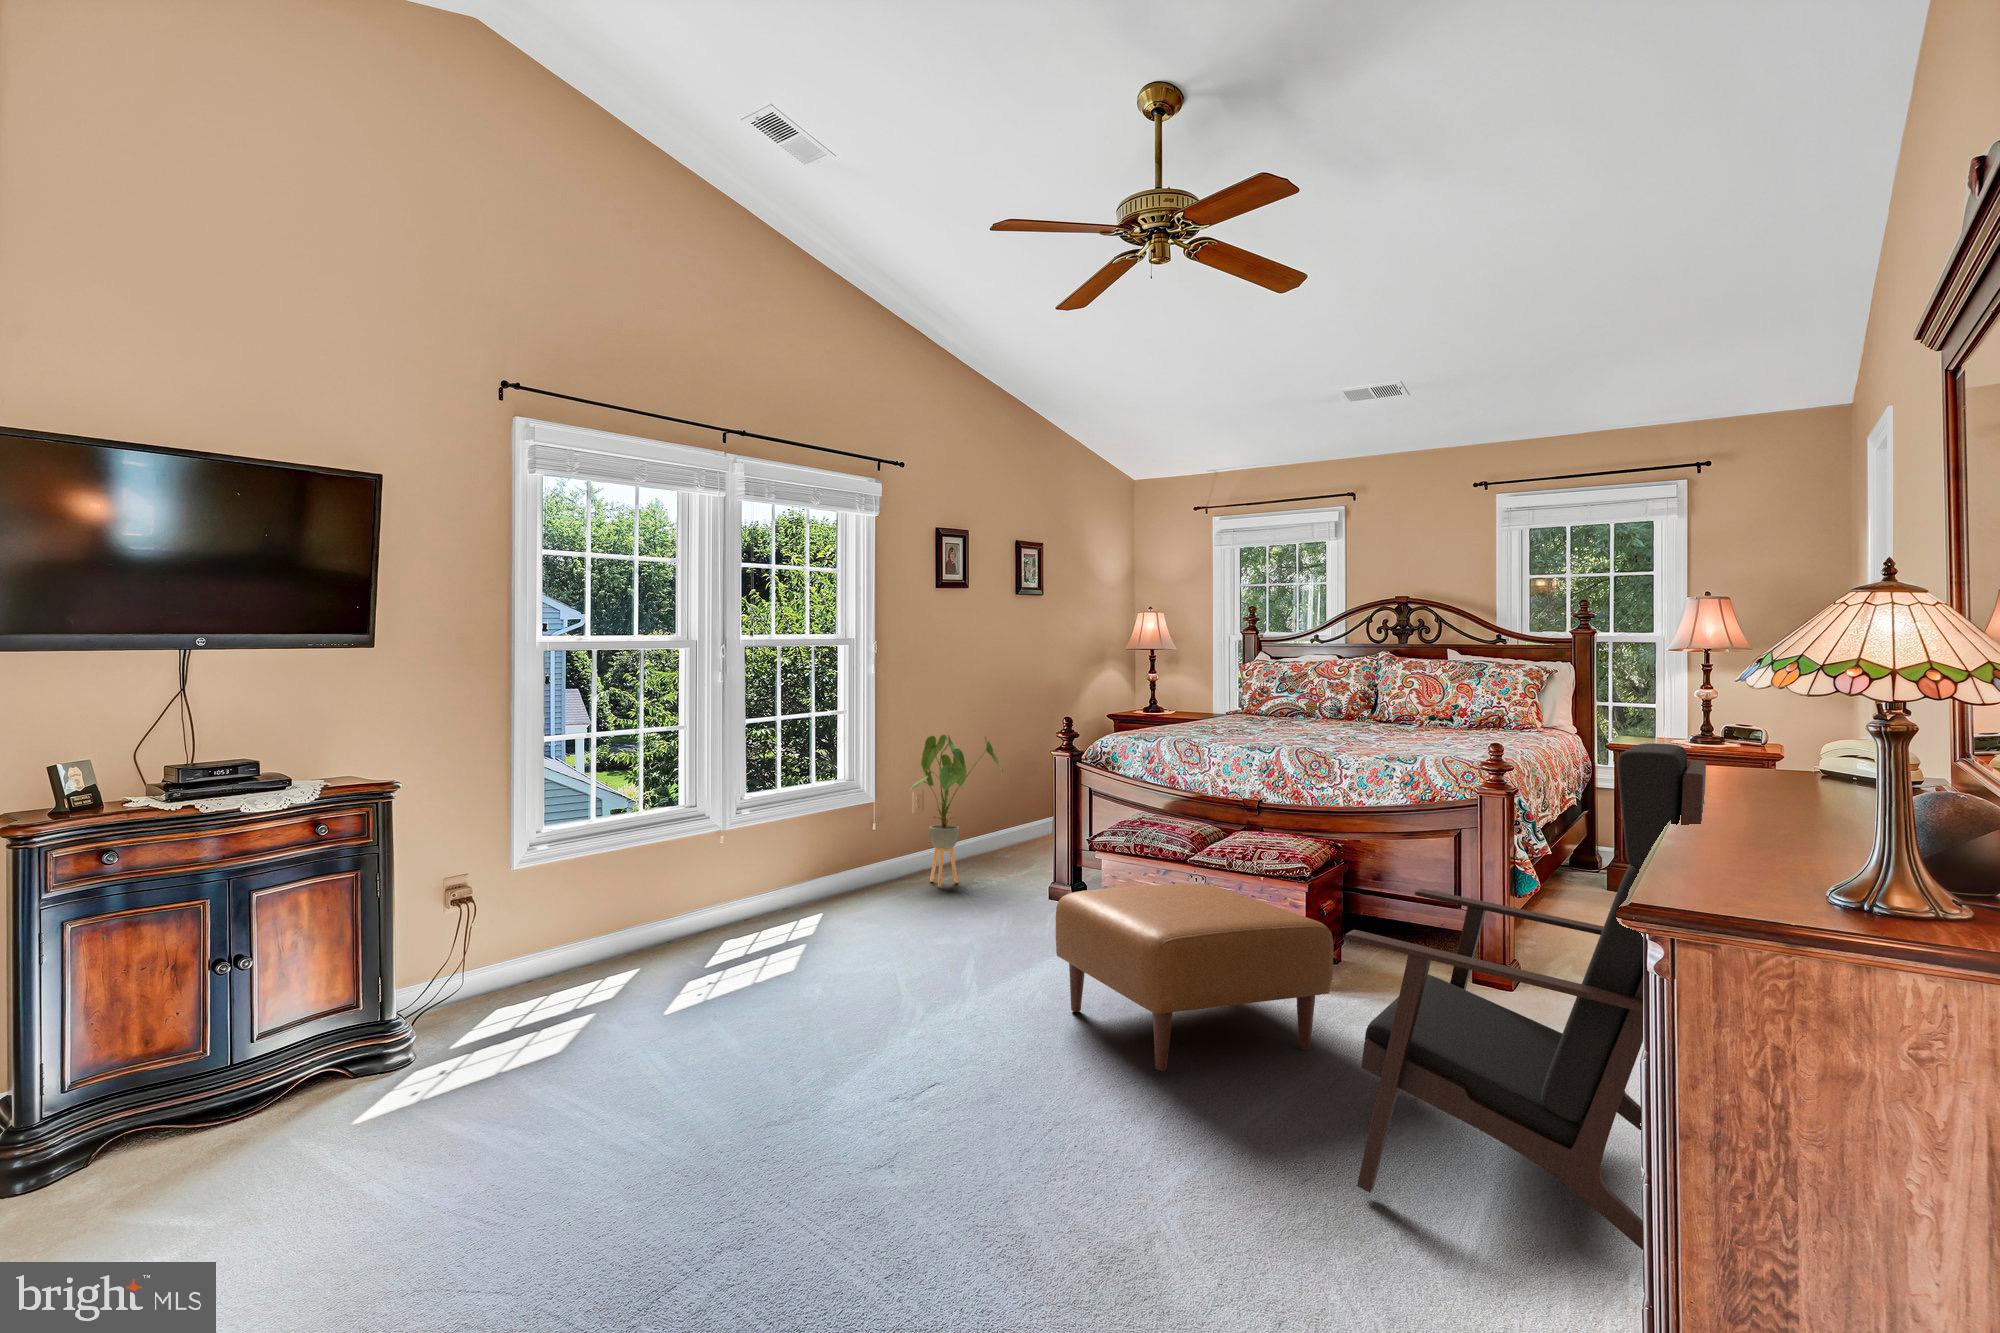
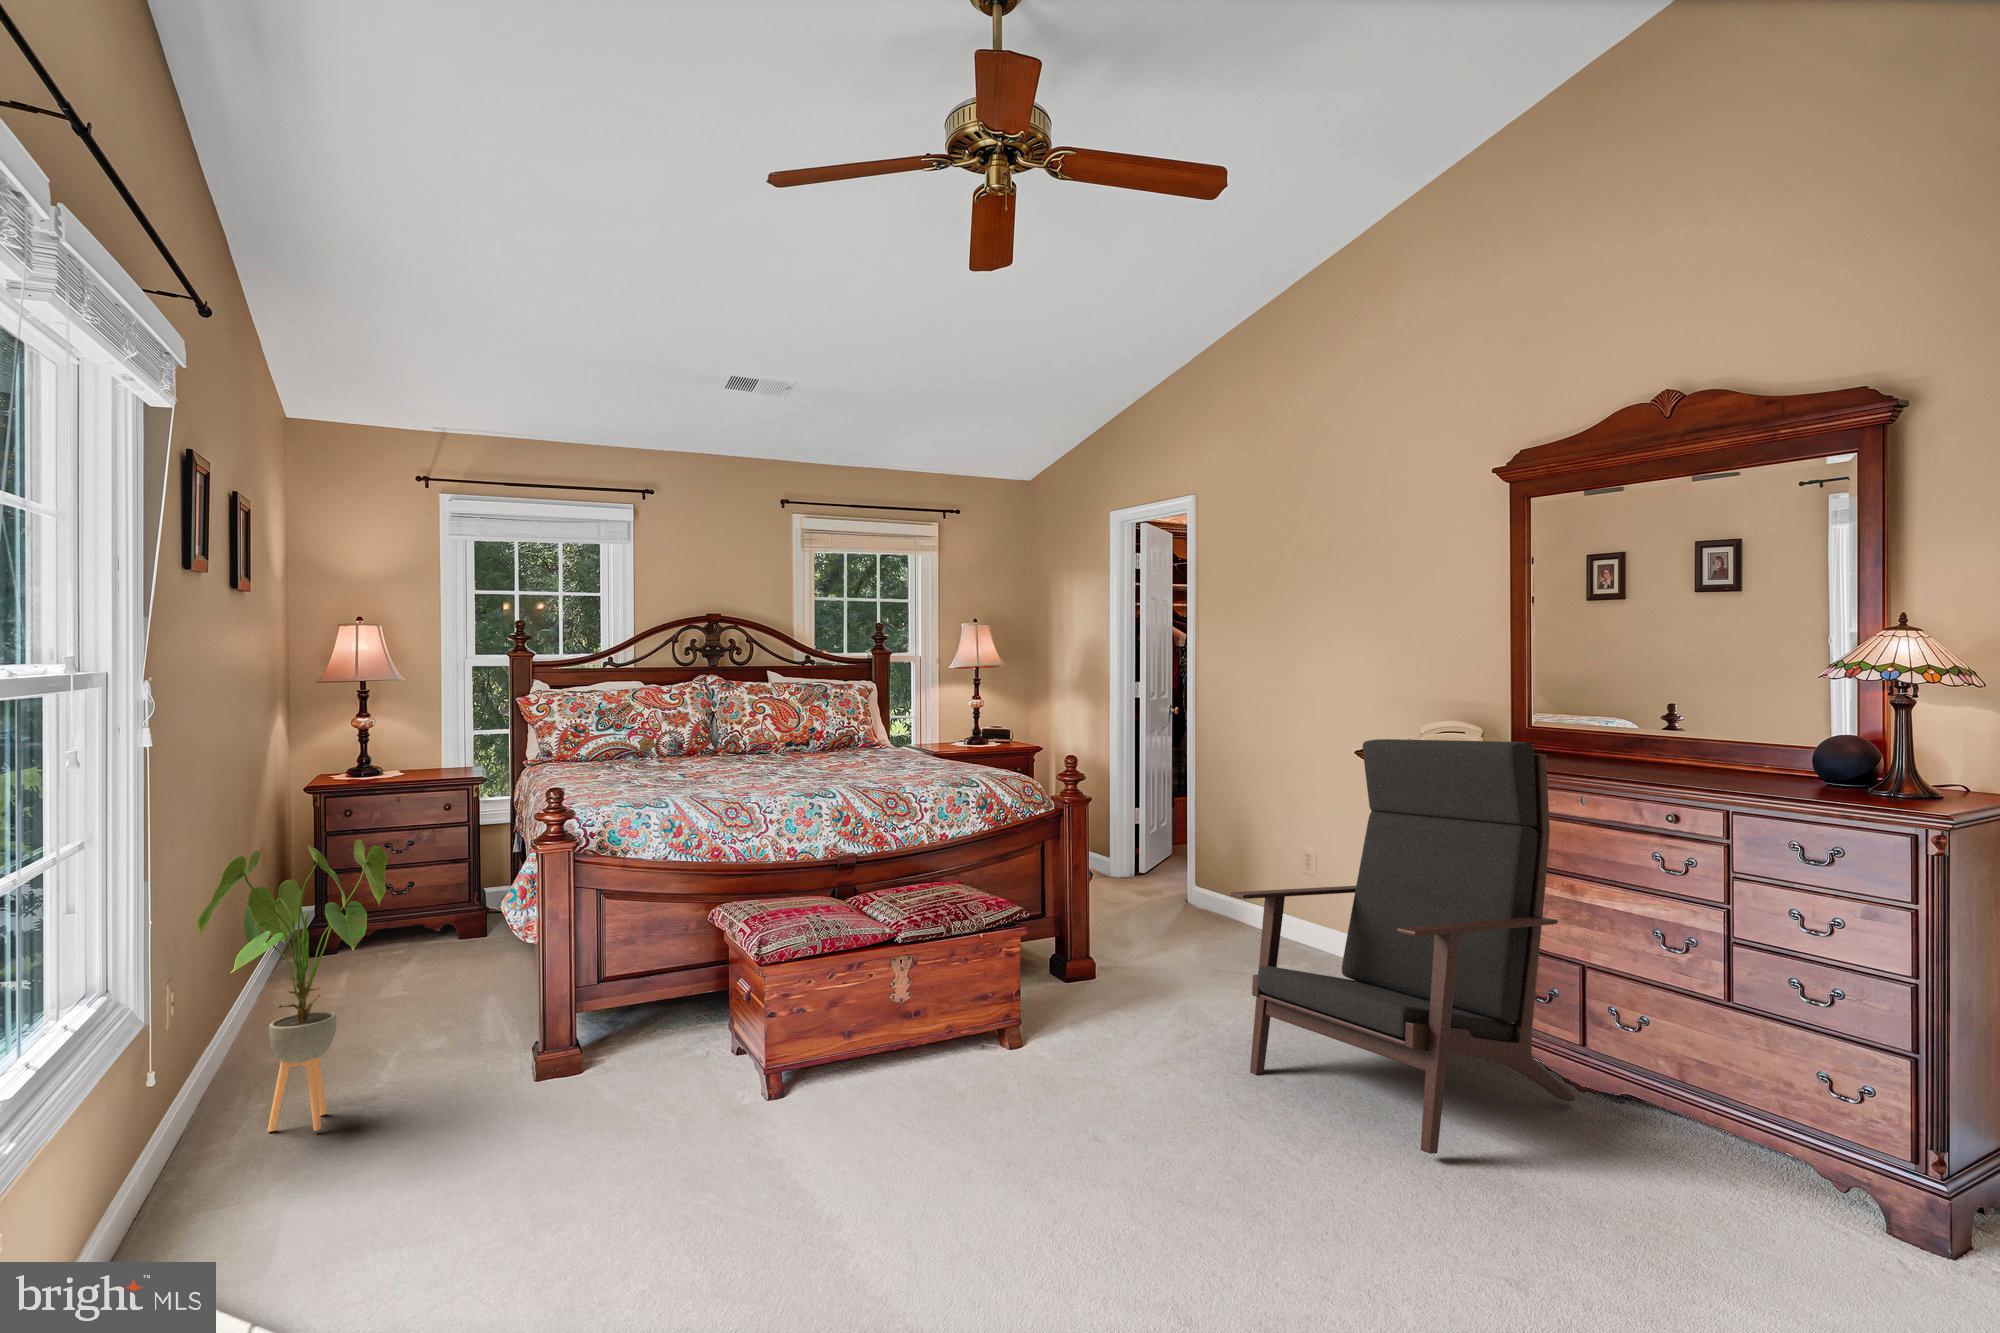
ottoman: present [1056,884,1333,1071] -> none [911,954,1178,1169]

